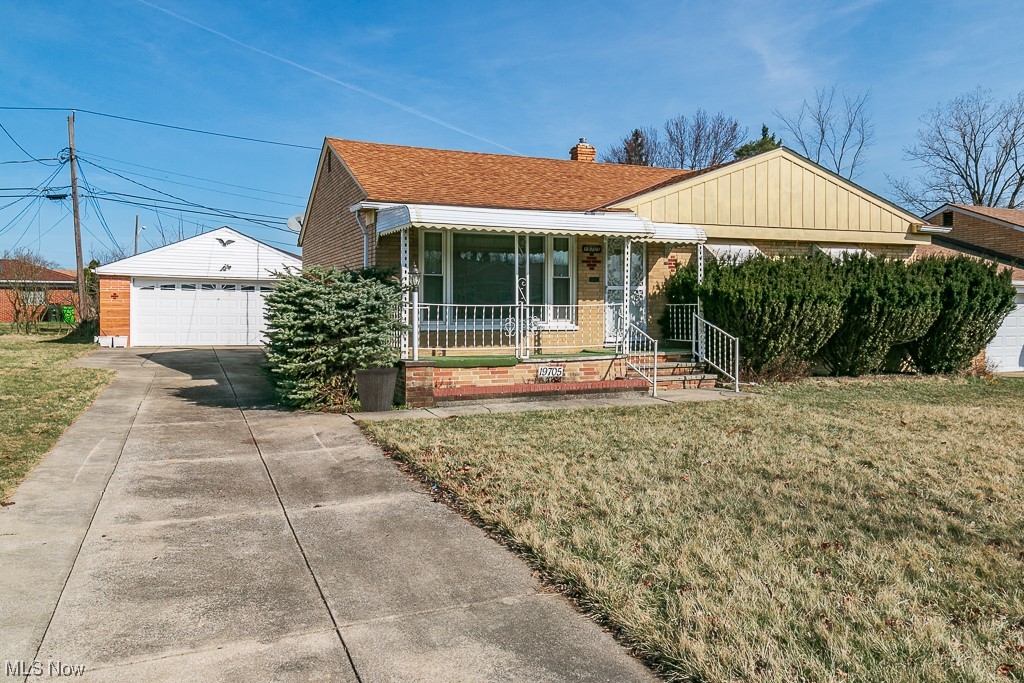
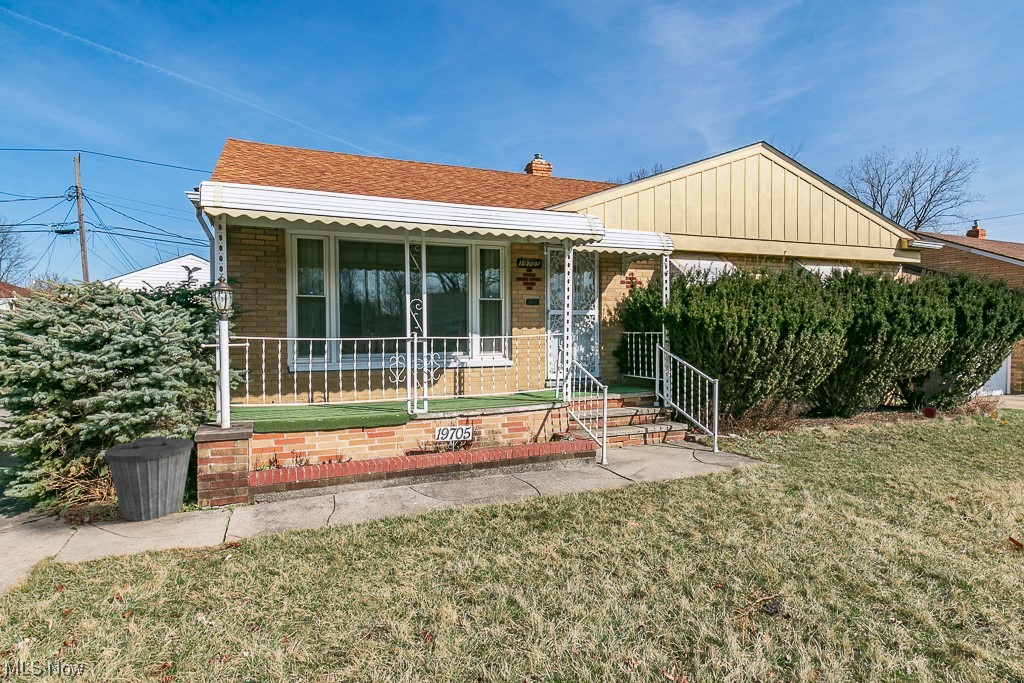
potted tree: none [908,336,948,377] -> present [905,369,957,417]

